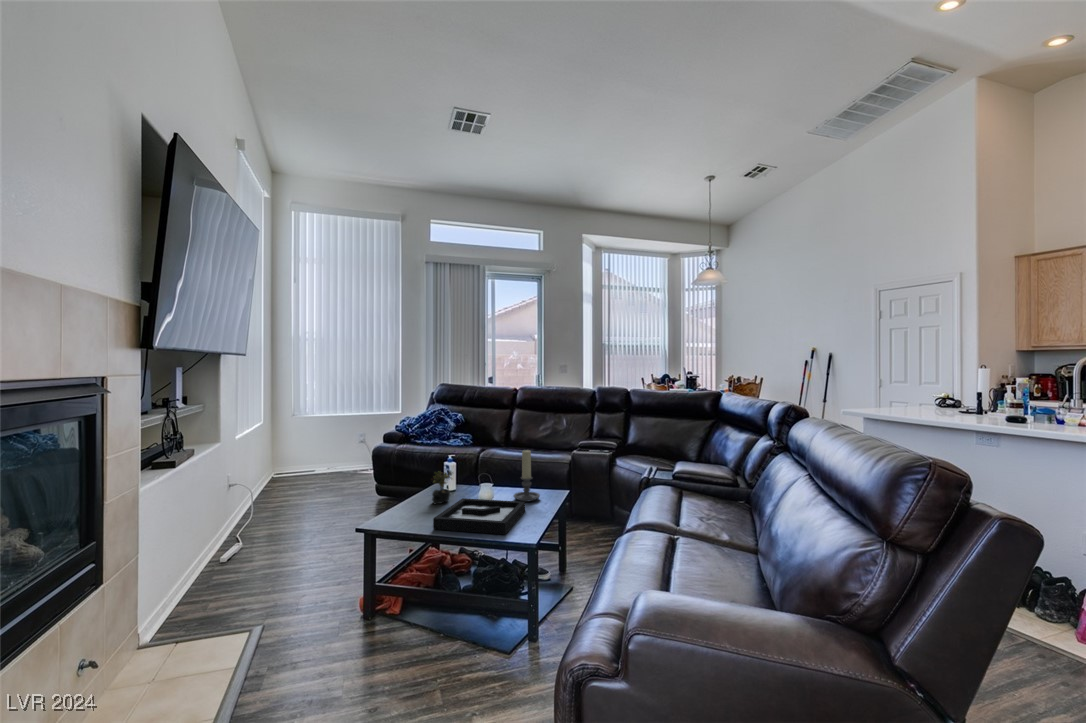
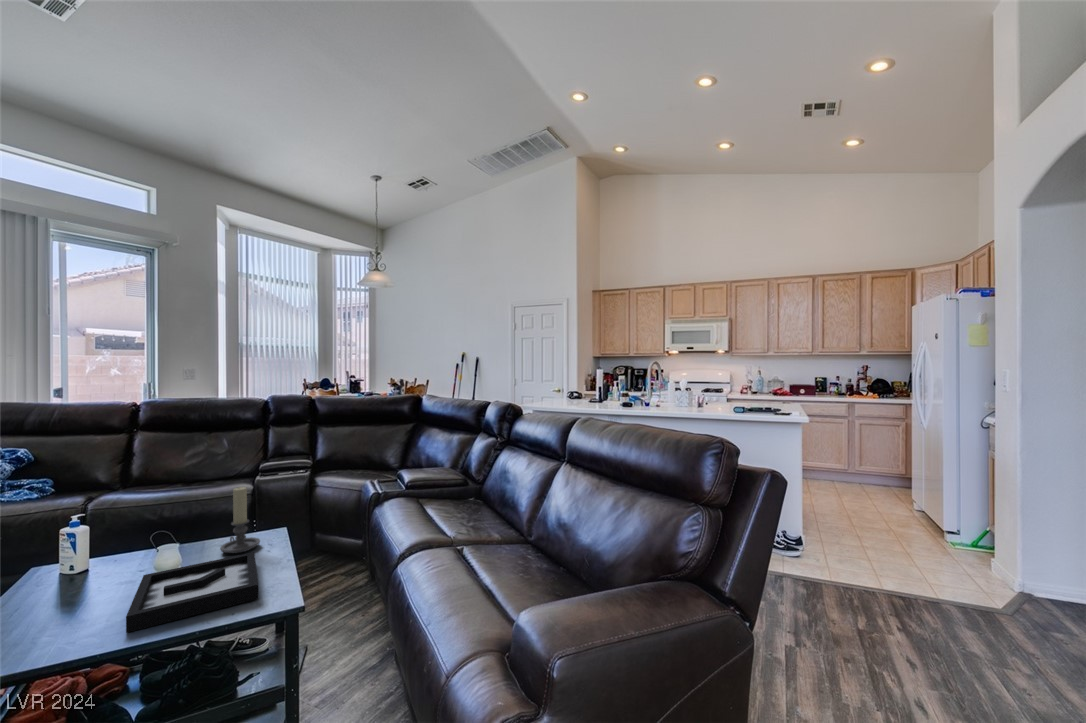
succulent plant: present [432,471,452,504] -> none [71,539,116,600]

